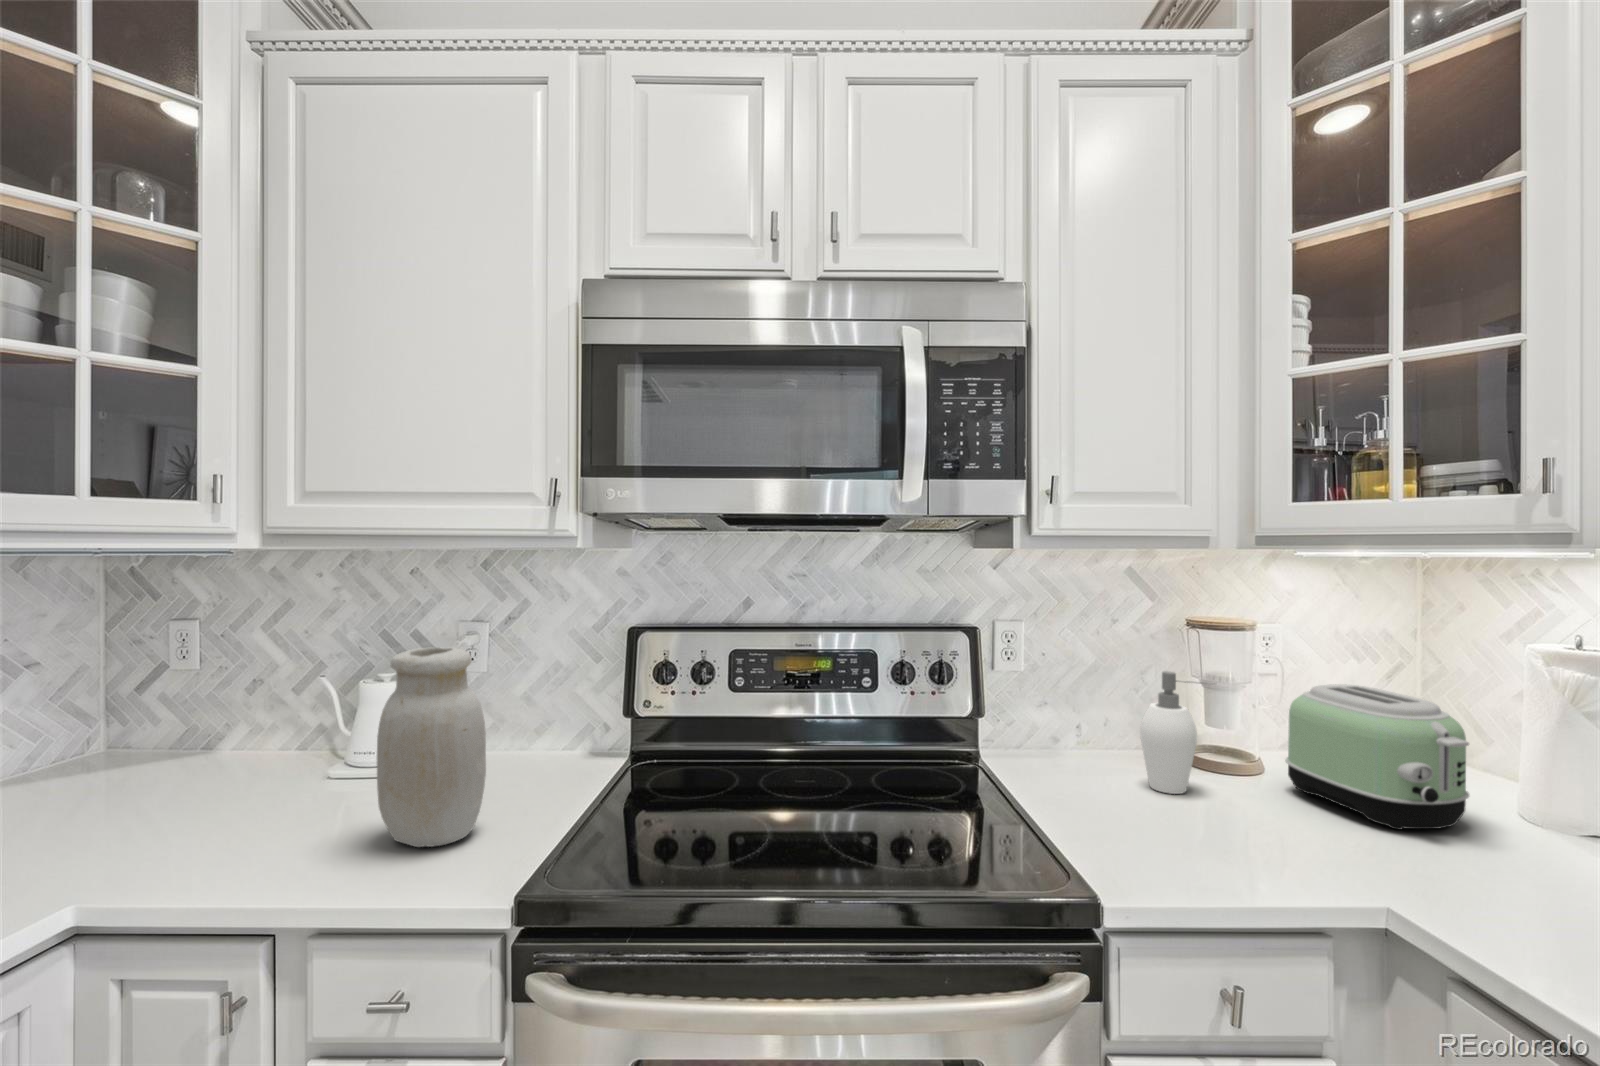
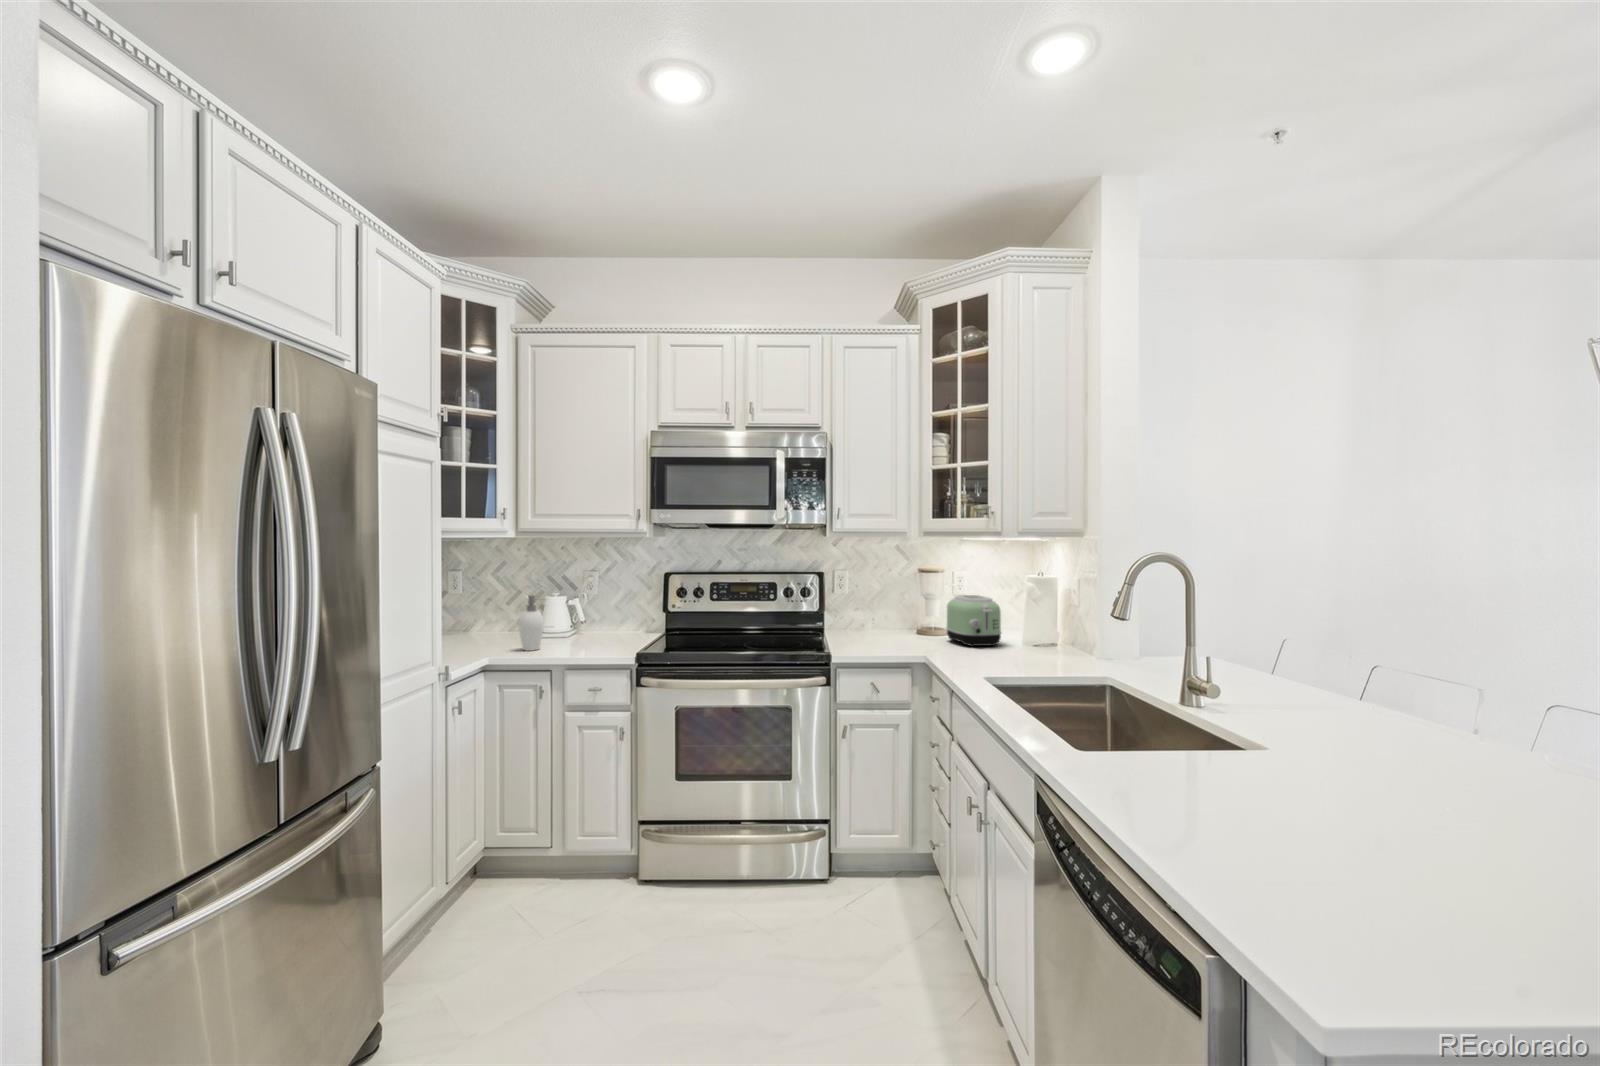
jar: present [377,647,486,847] -> none [573,576,613,650]
soap dispenser: present [1140,671,1205,794] -> present [519,595,544,651]

